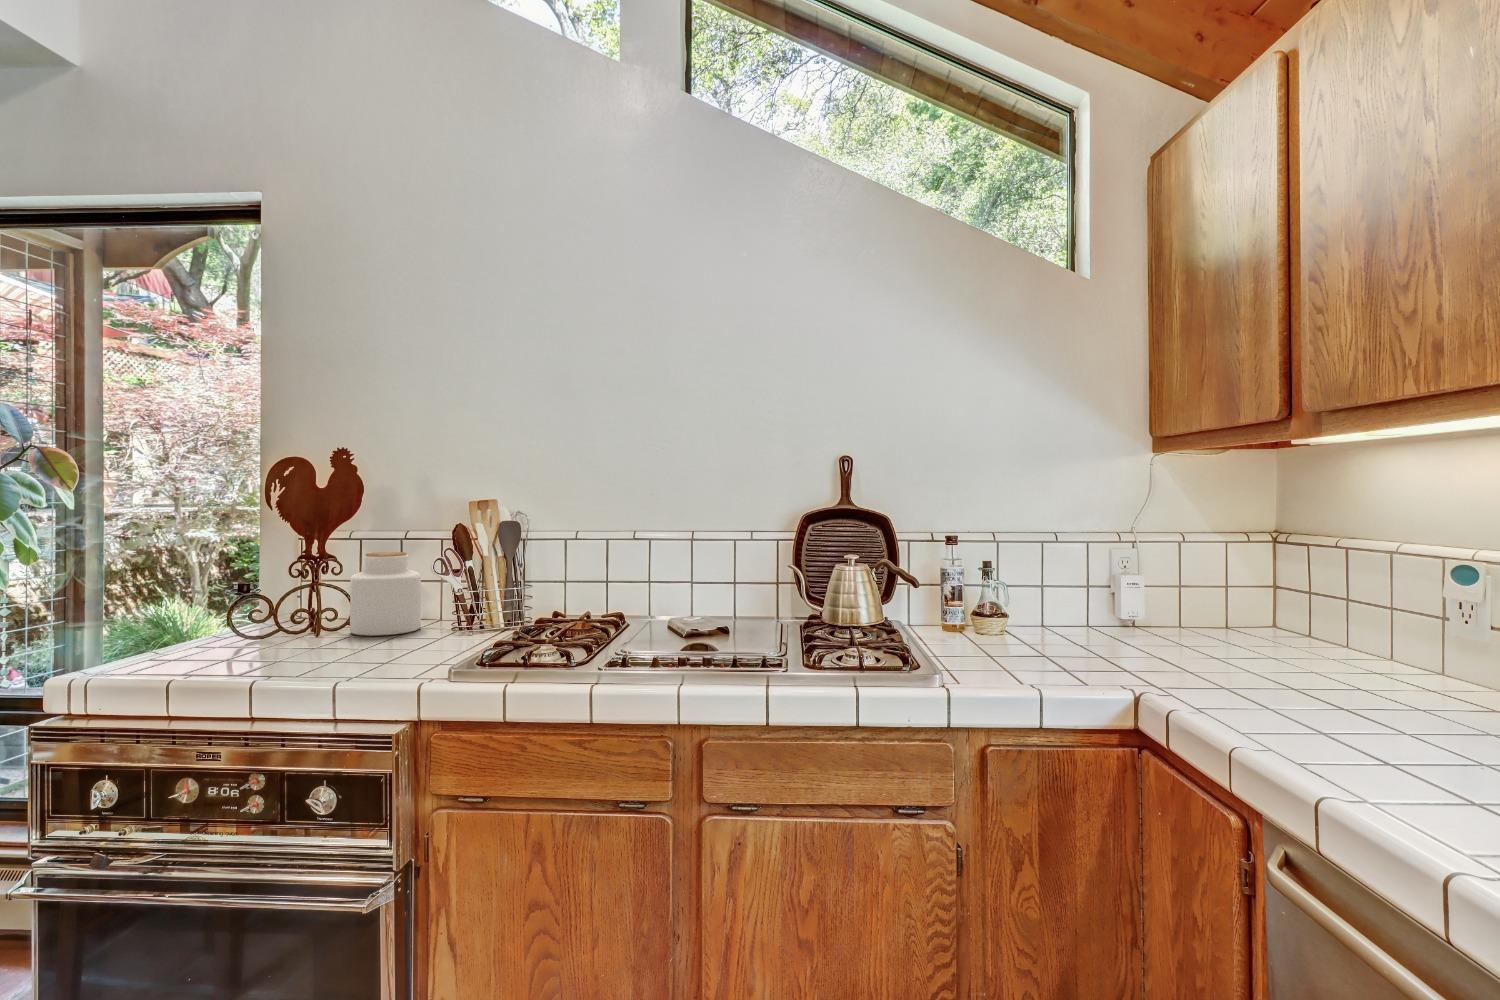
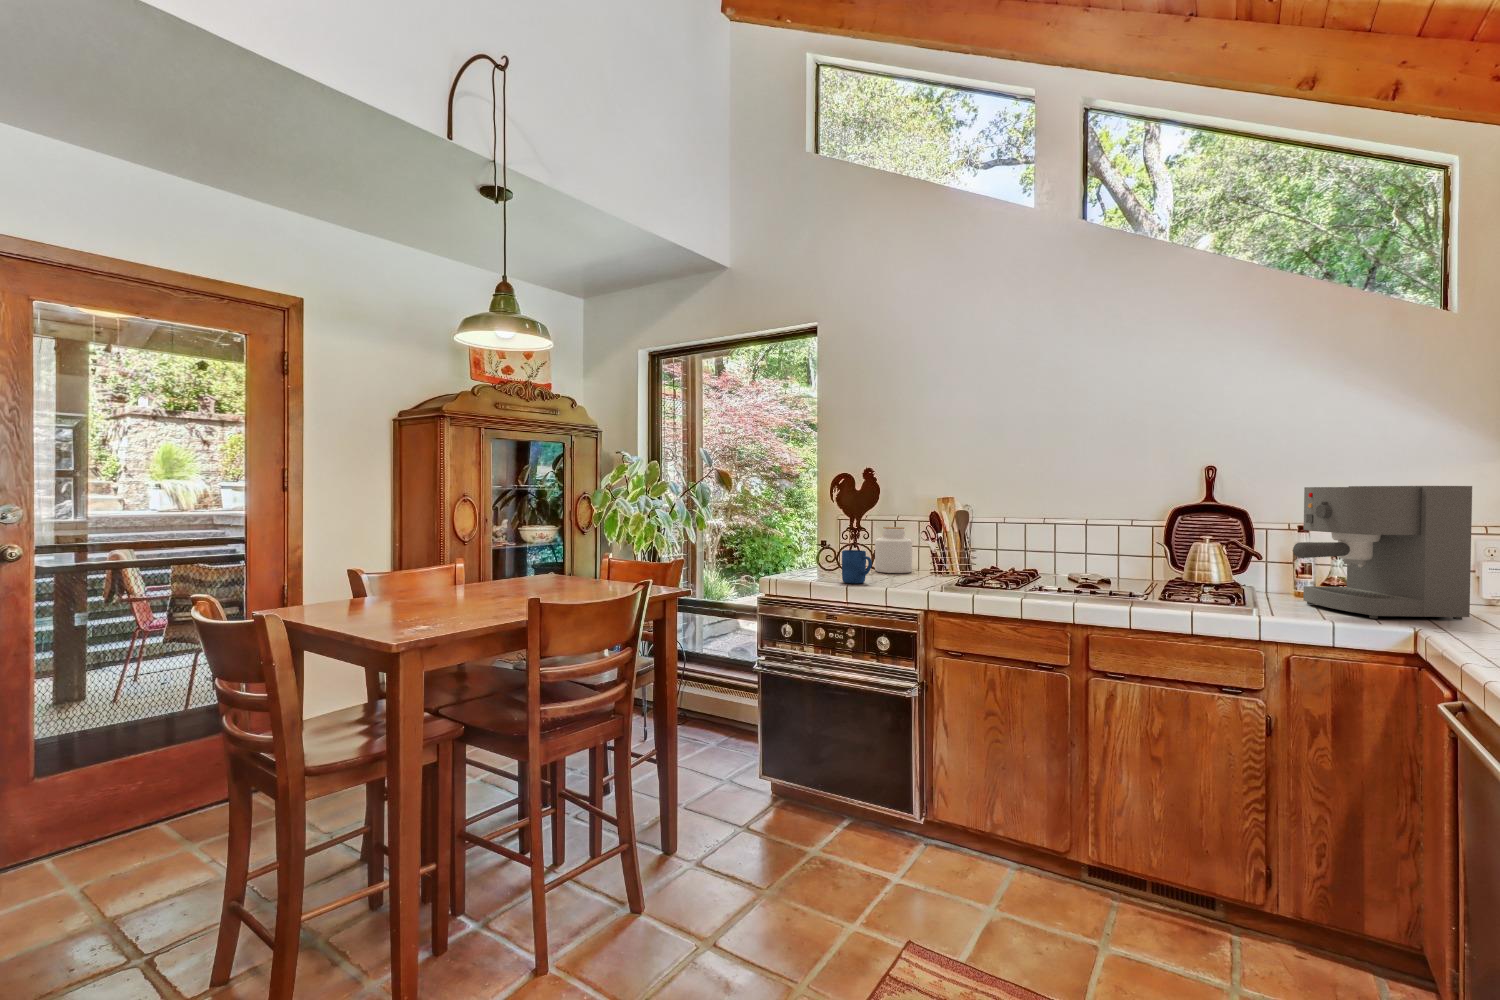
coffee maker: none [969,484,1156,673] -> present [1293,486,1472,620]
mug: none [243,607,308,677] -> present [842,550,872,583]

